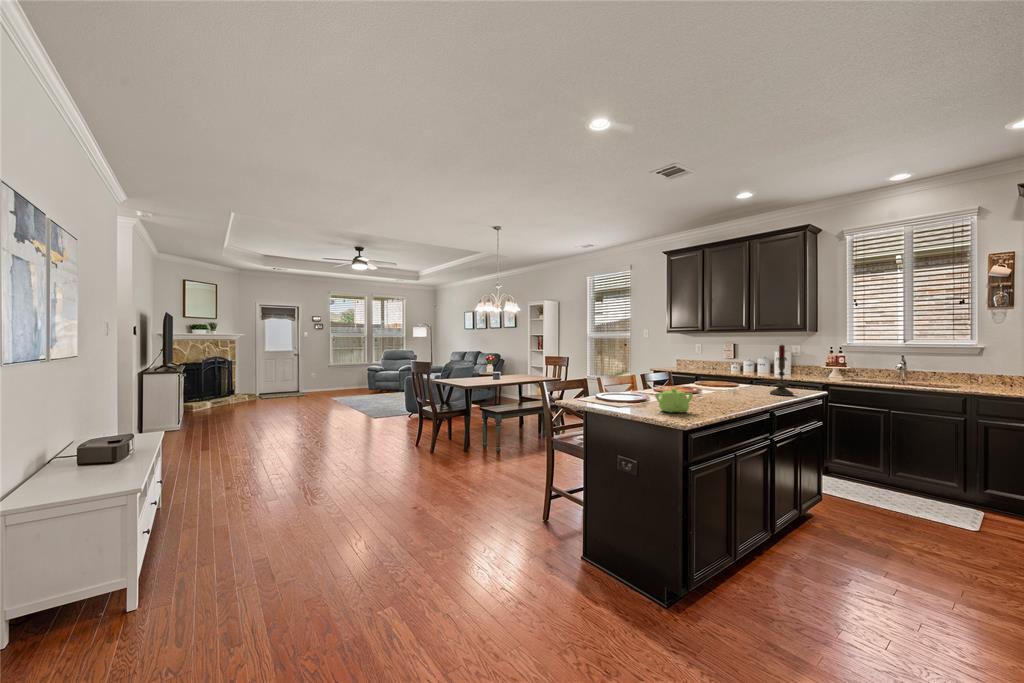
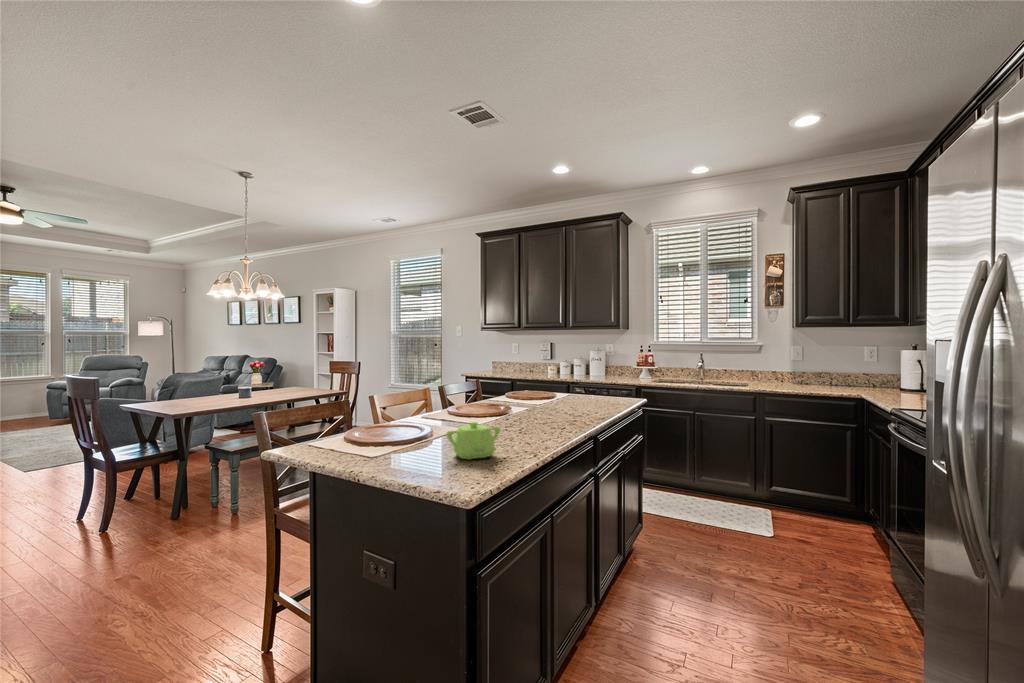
candle: present [770,345,793,396] -> none [590,347,614,410]

